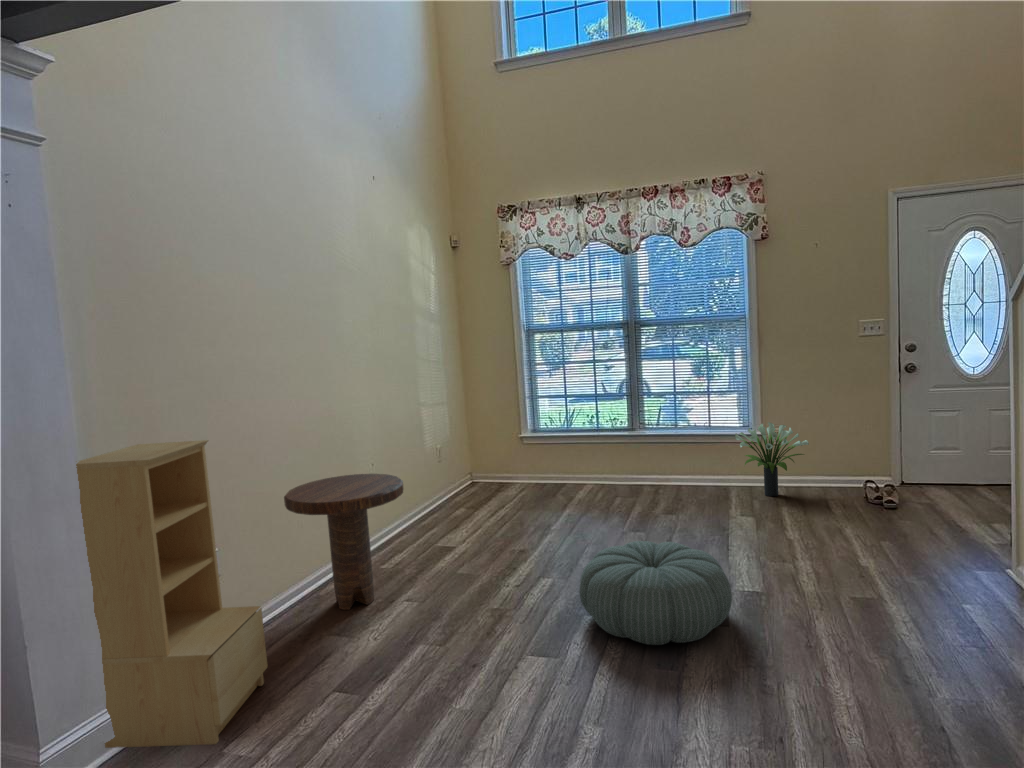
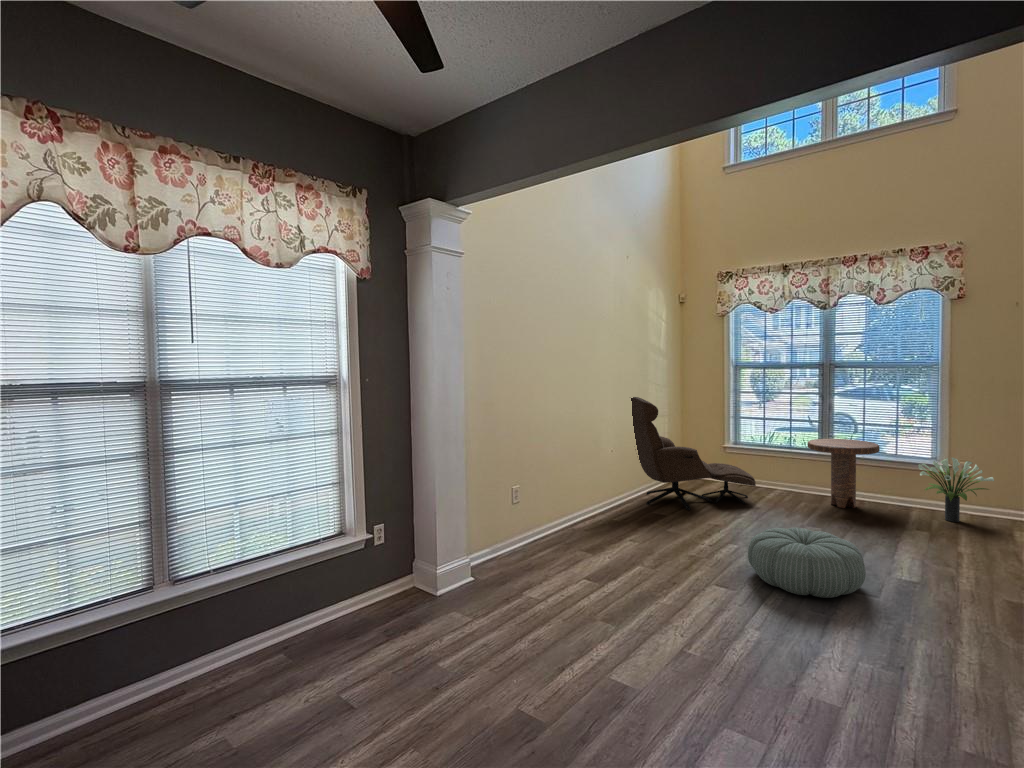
lounge chair: none [391,378,565,531] -> present [631,397,756,510]
bookshelf: present [76,440,268,748] -> none [469,426,550,586]
side table: present [284,474,403,610] -> present [808,439,880,508]

